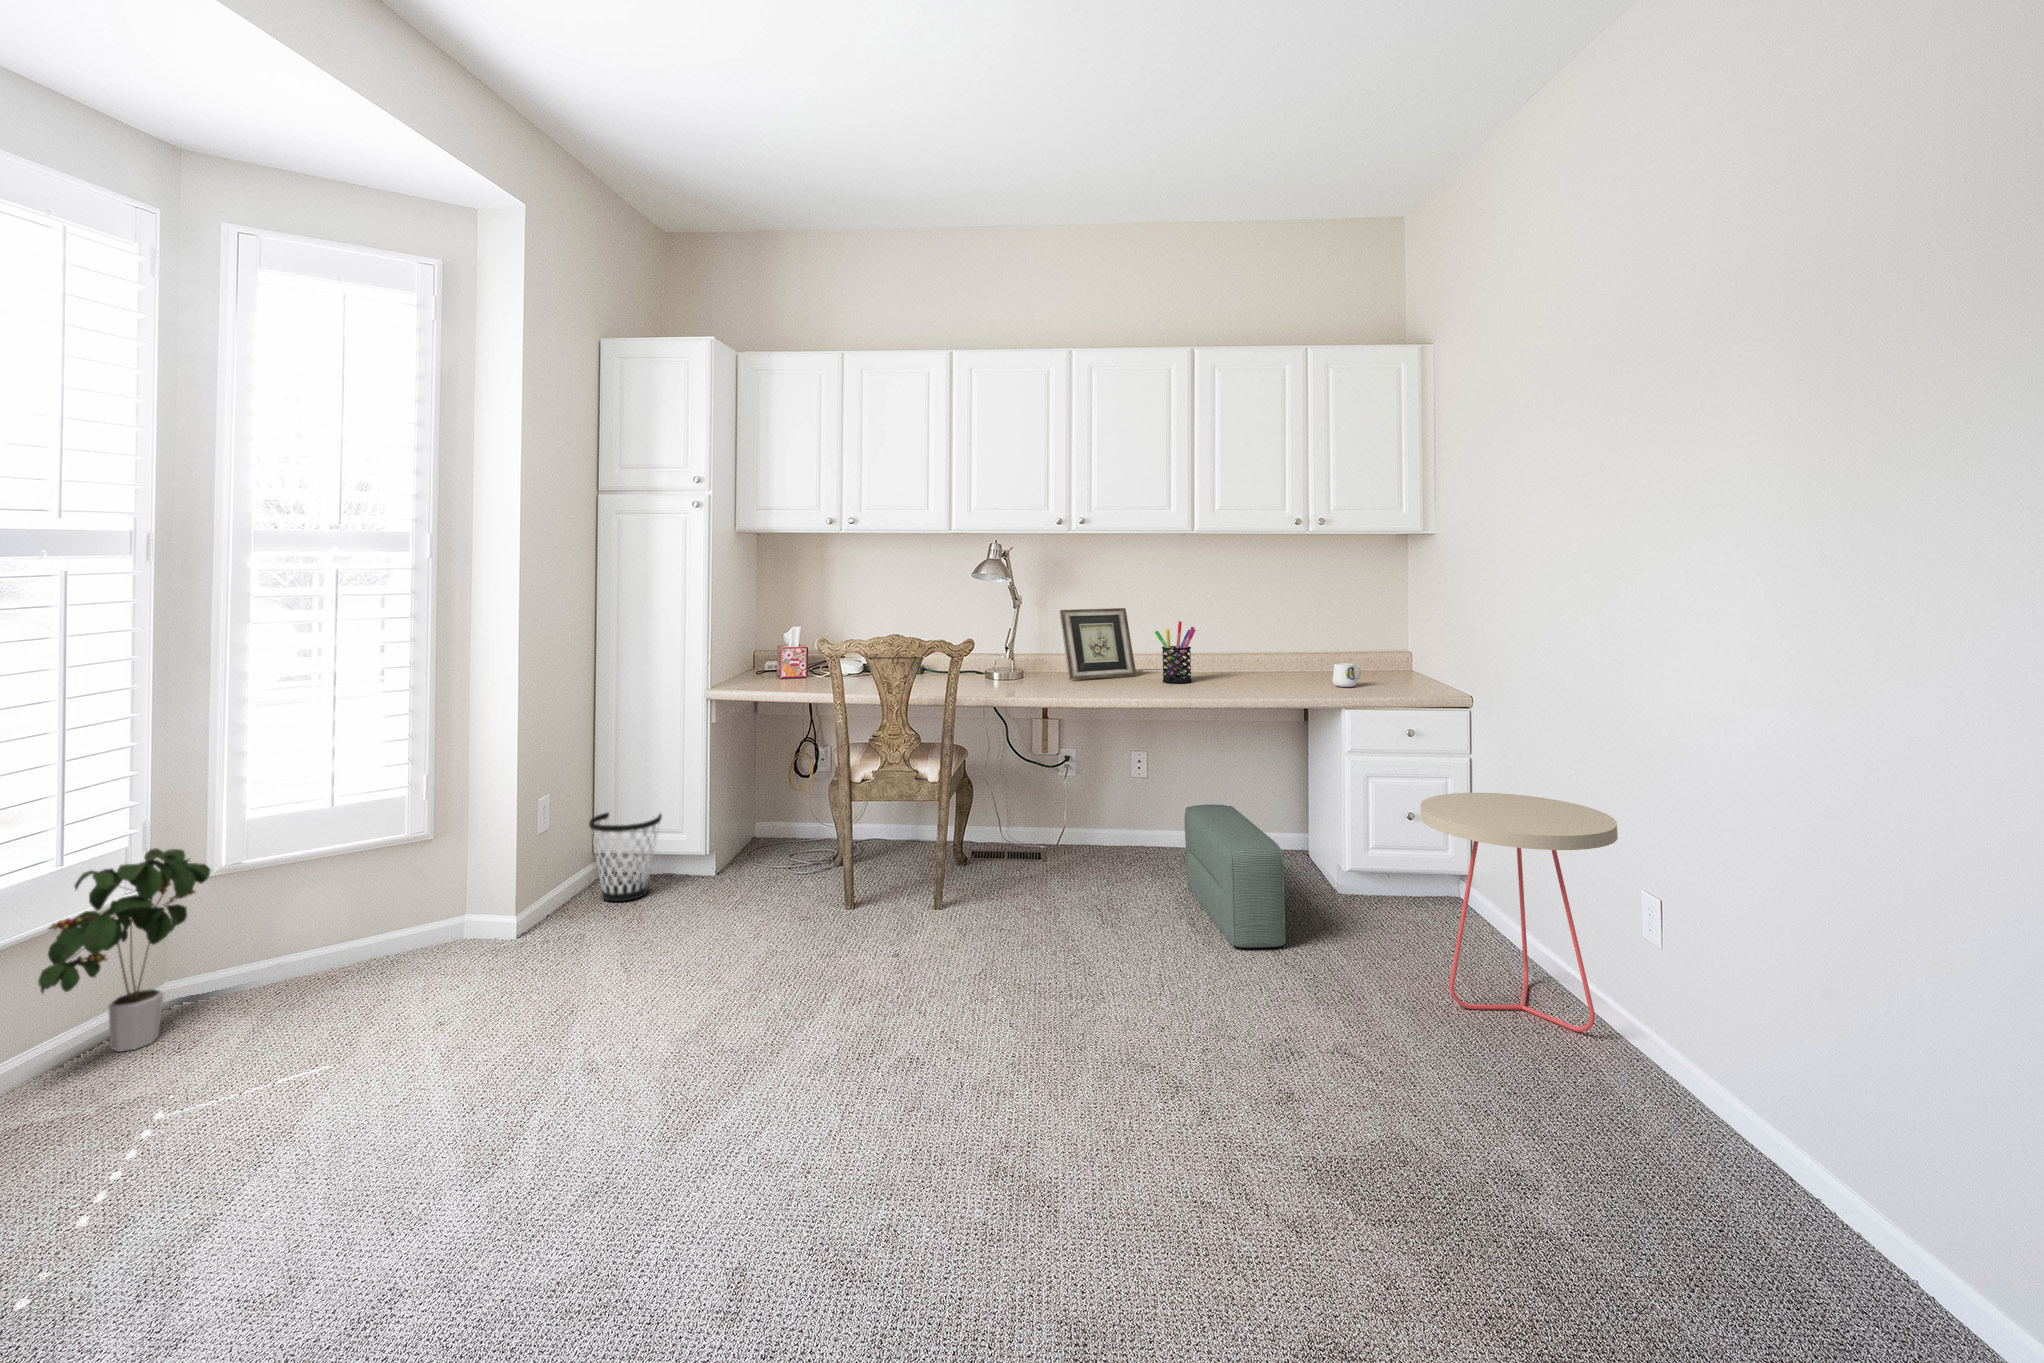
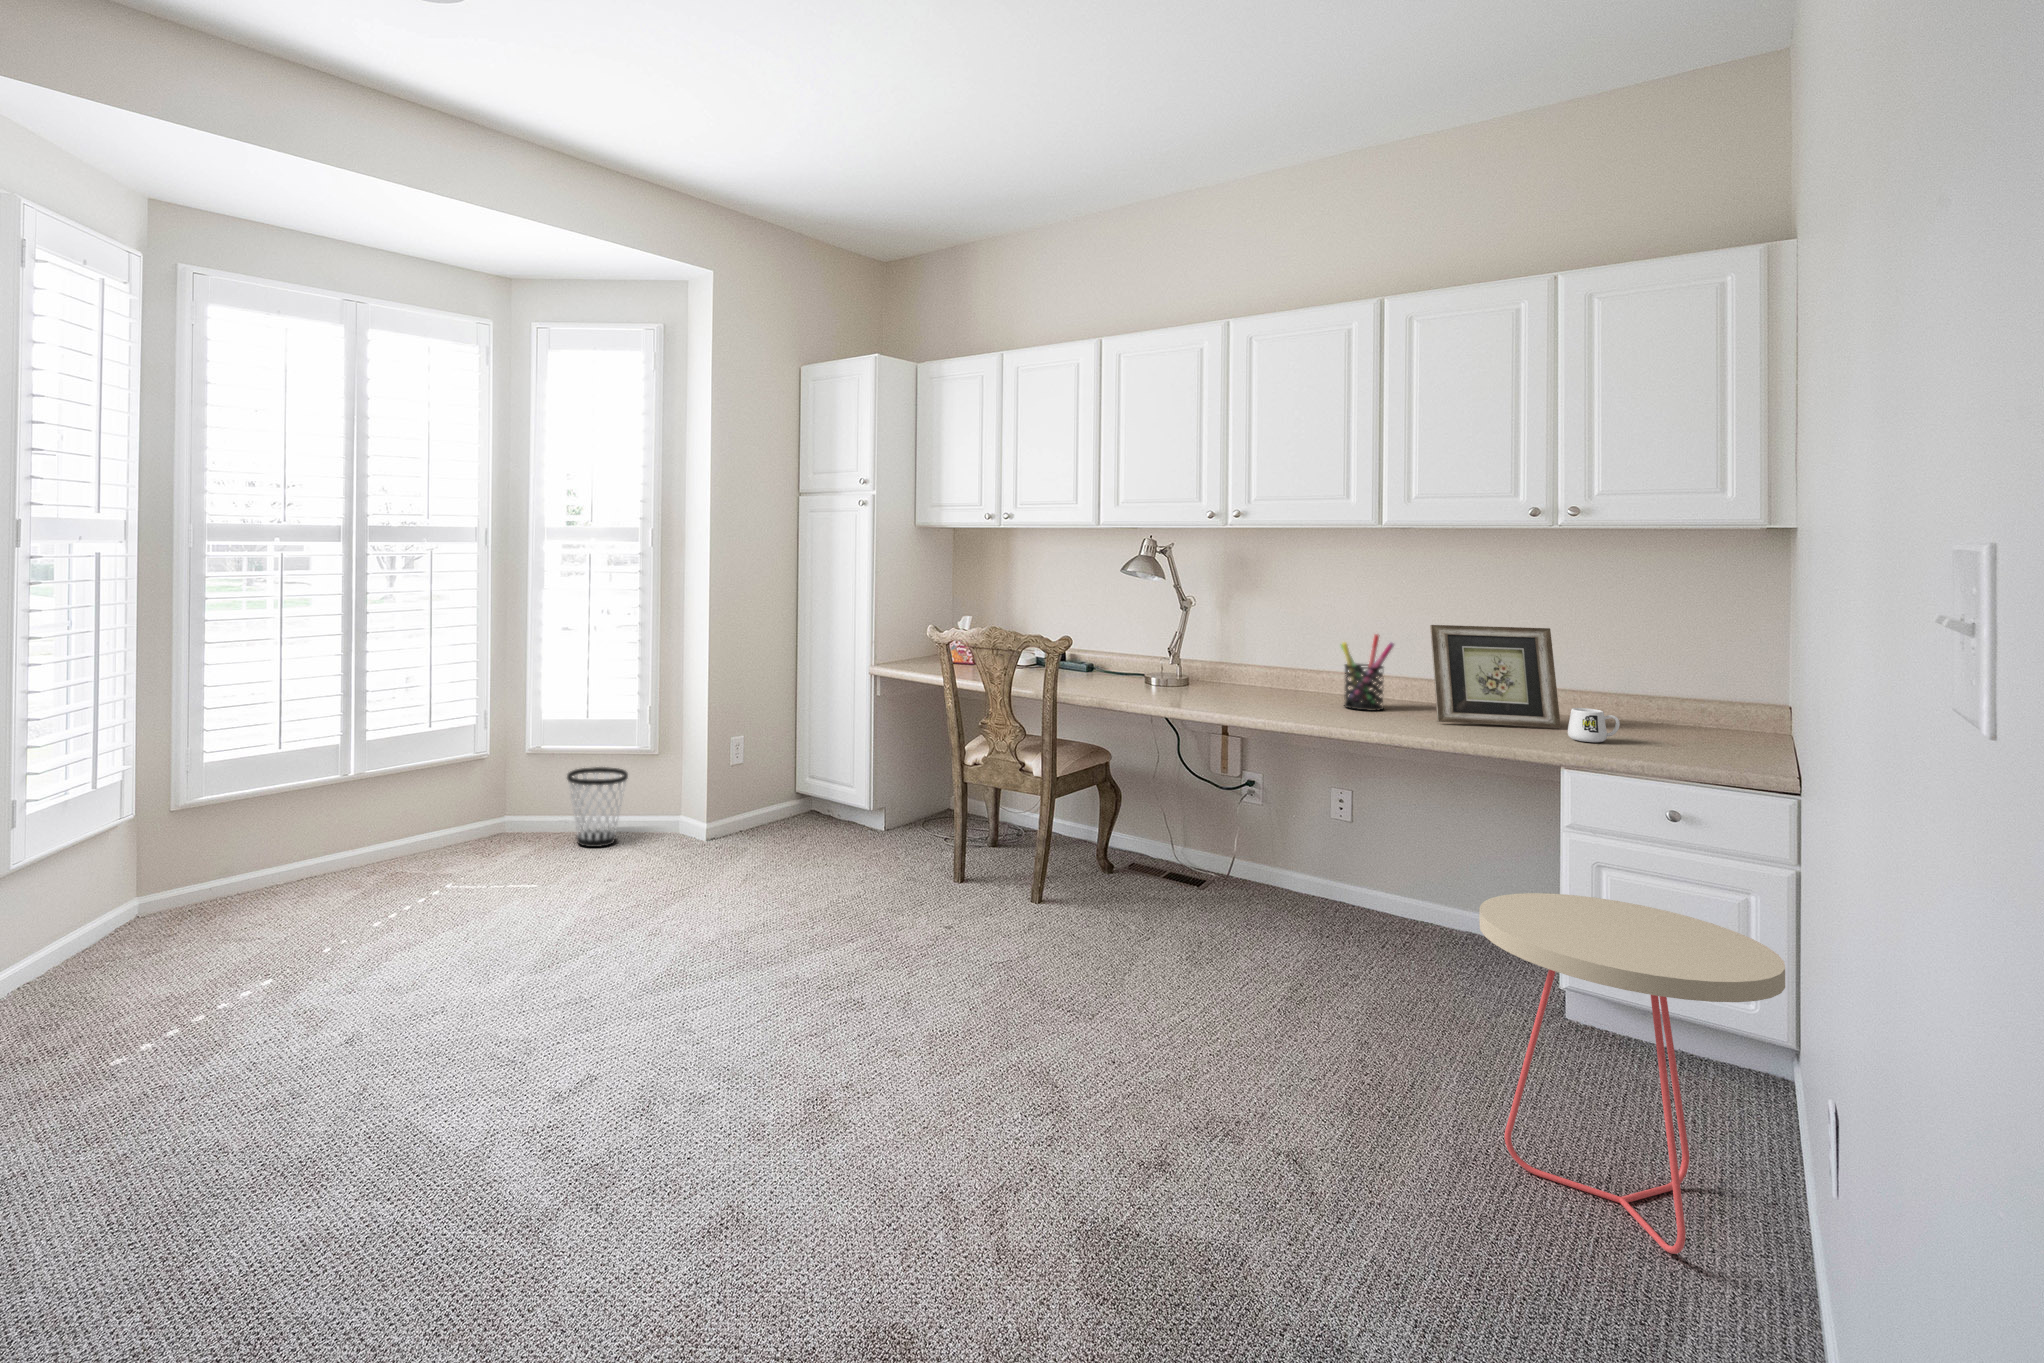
picture frame: present [1060,608,1136,680] -> present [1430,625,1561,728]
pouf: present [1184,804,1285,948] -> none [1299,859,1404,1038]
wastebasket: present [589,812,662,901] -> present [567,767,628,847]
potted plant: present [38,848,210,1052] -> none [417,730,518,854]

